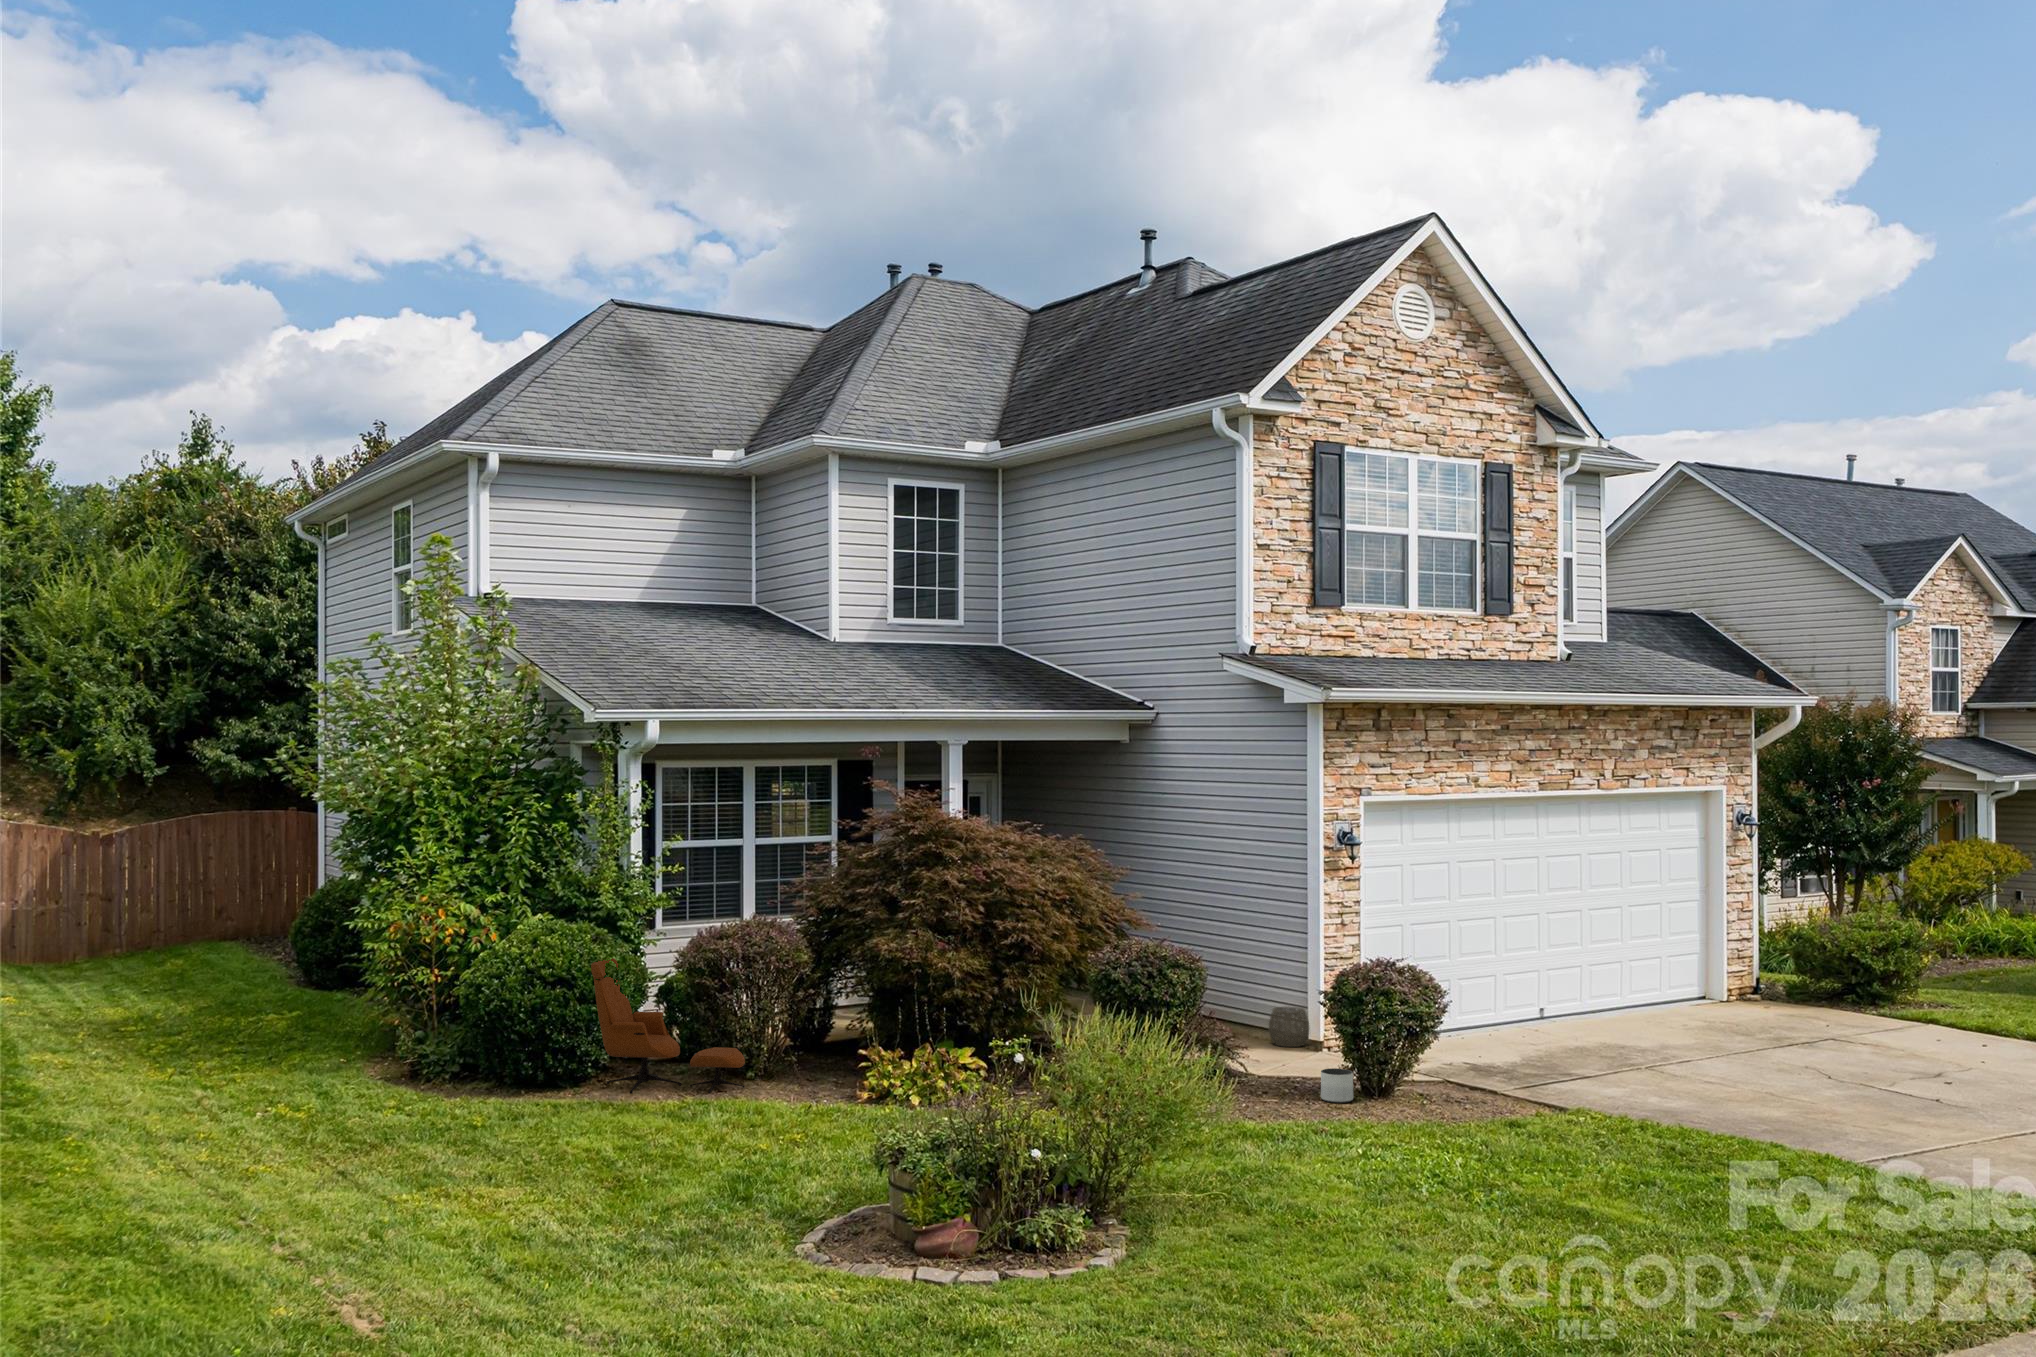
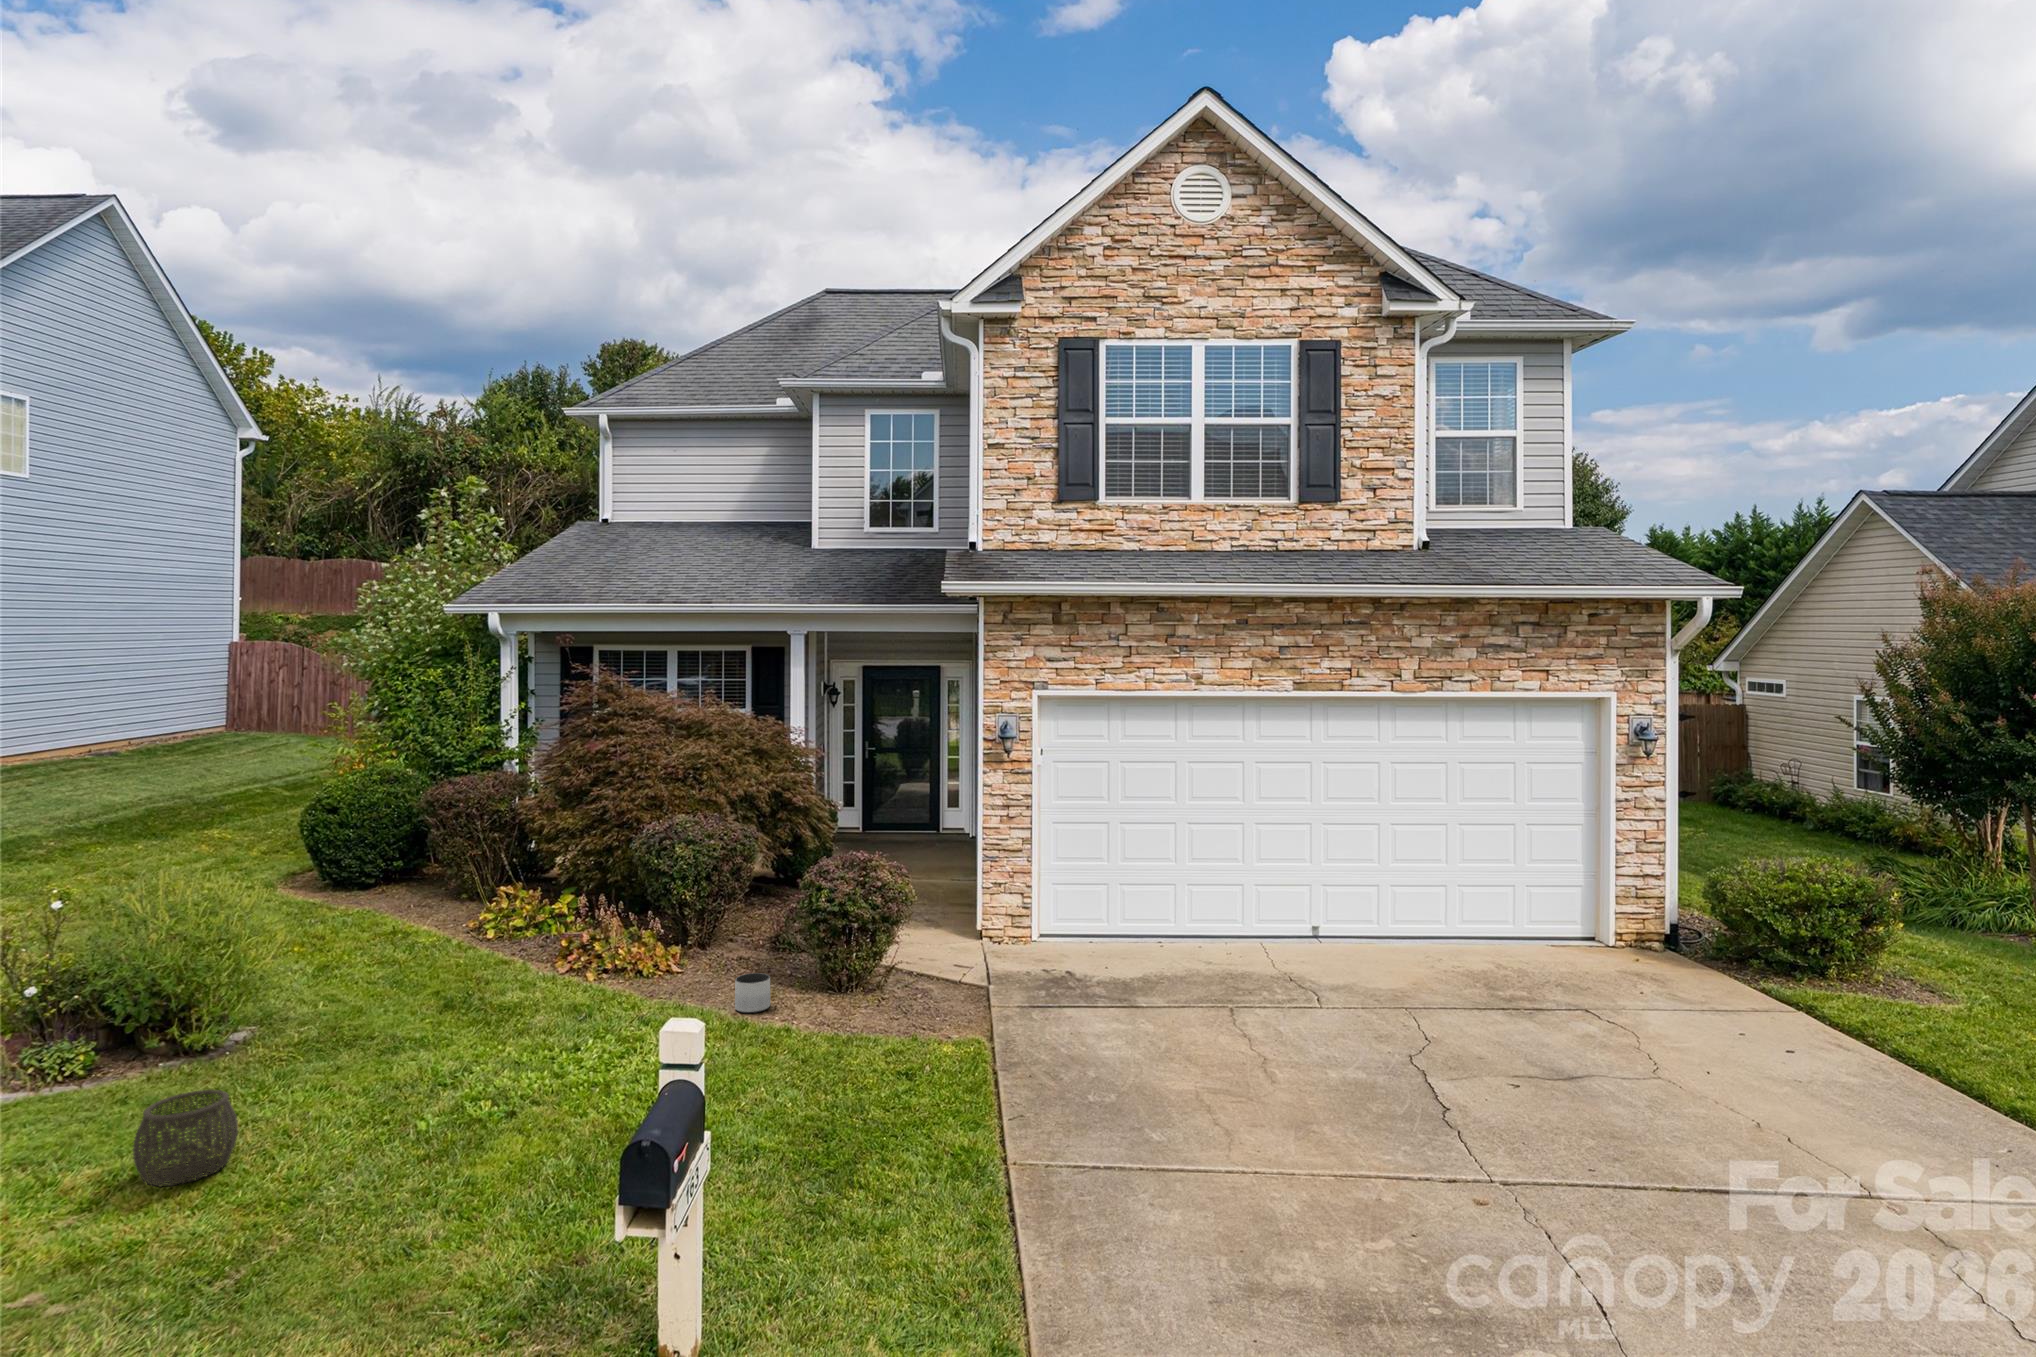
lounge chair: present [591,958,745,1093] -> none [343,807,435,922]
woven basket: present [1269,1006,1310,1047] -> present [133,1090,238,1187]

